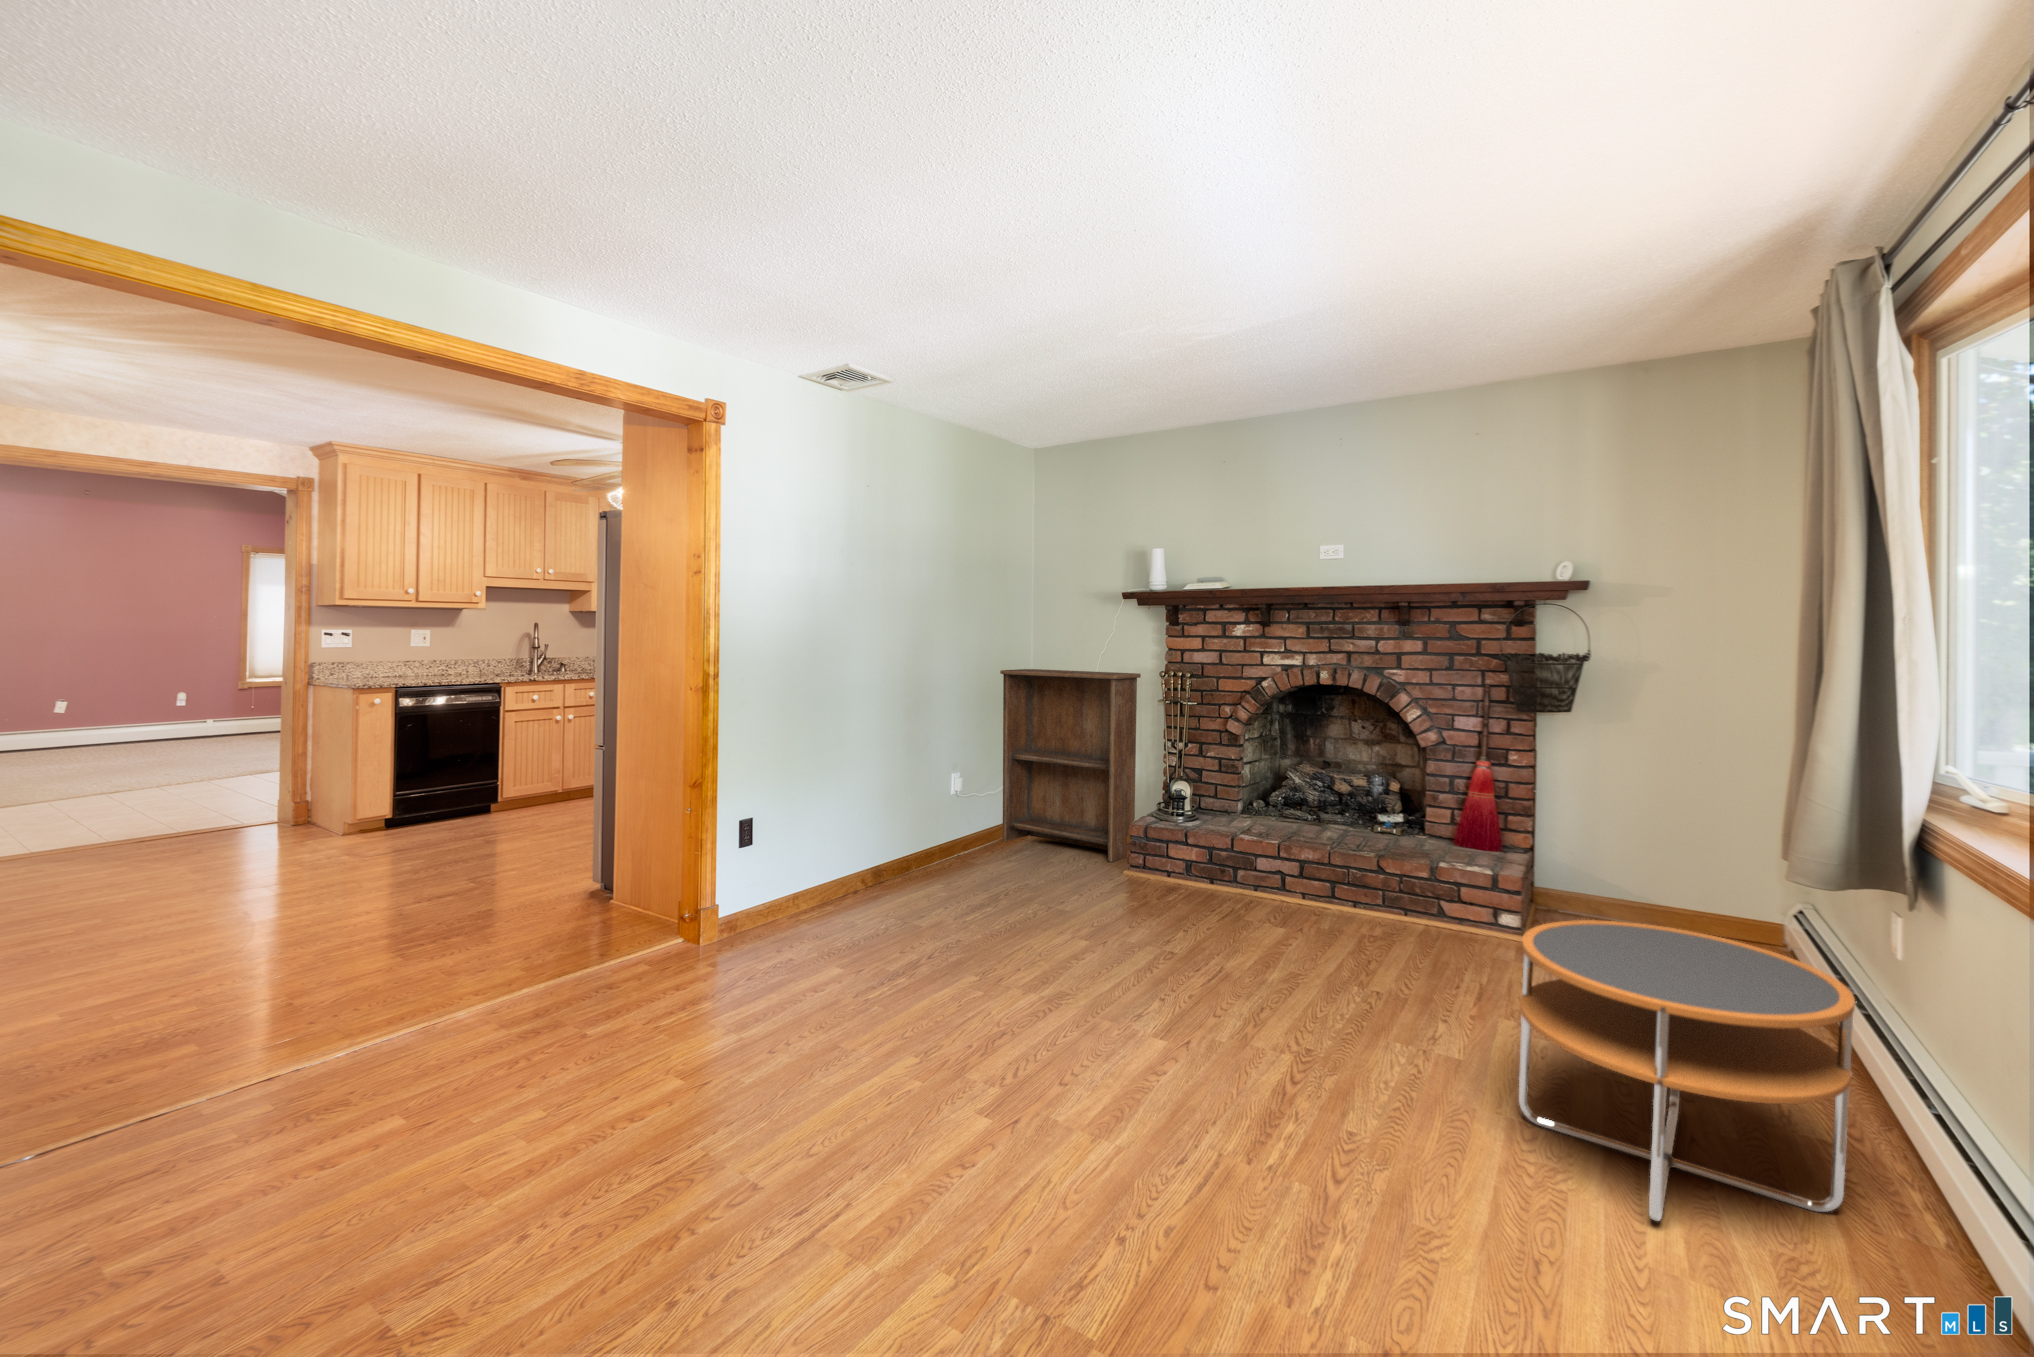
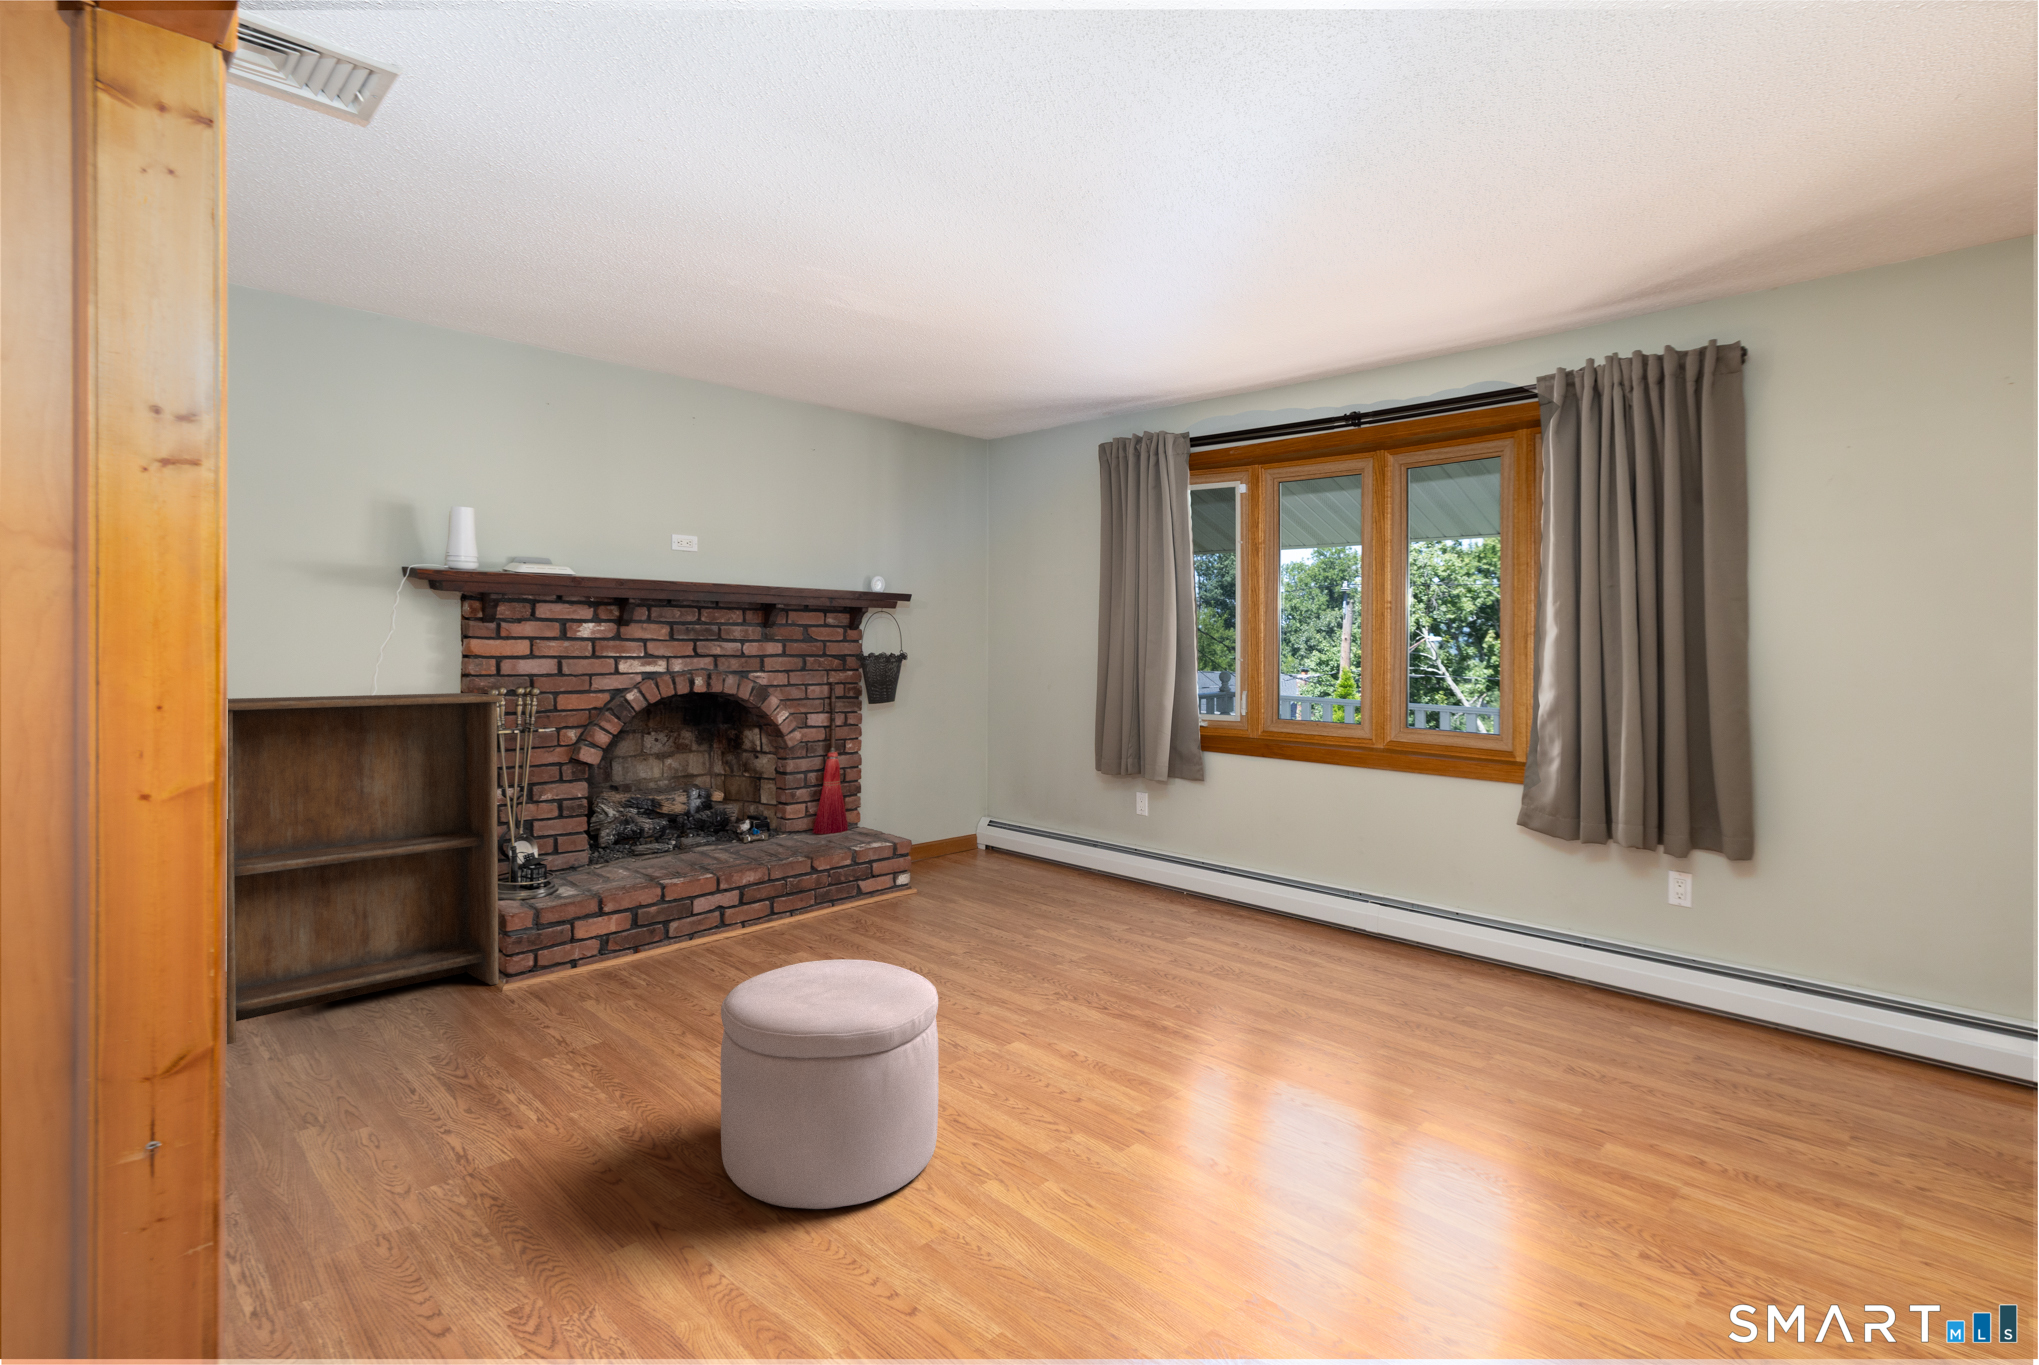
ottoman: none [807,844,942,987] -> present [720,959,938,1209]
side table: present [1519,920,1856,1221] -> none [1177,804,1323,937]

